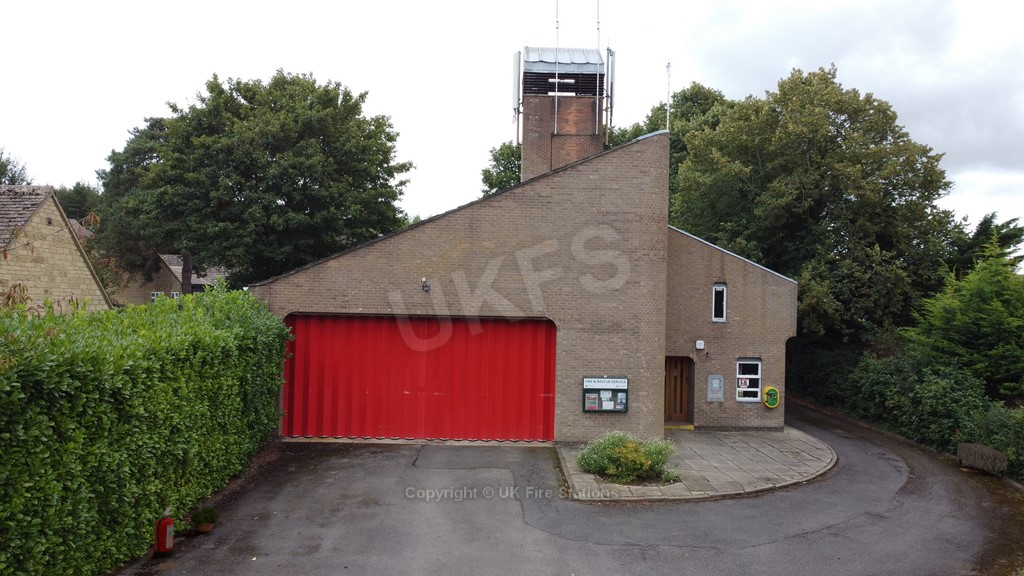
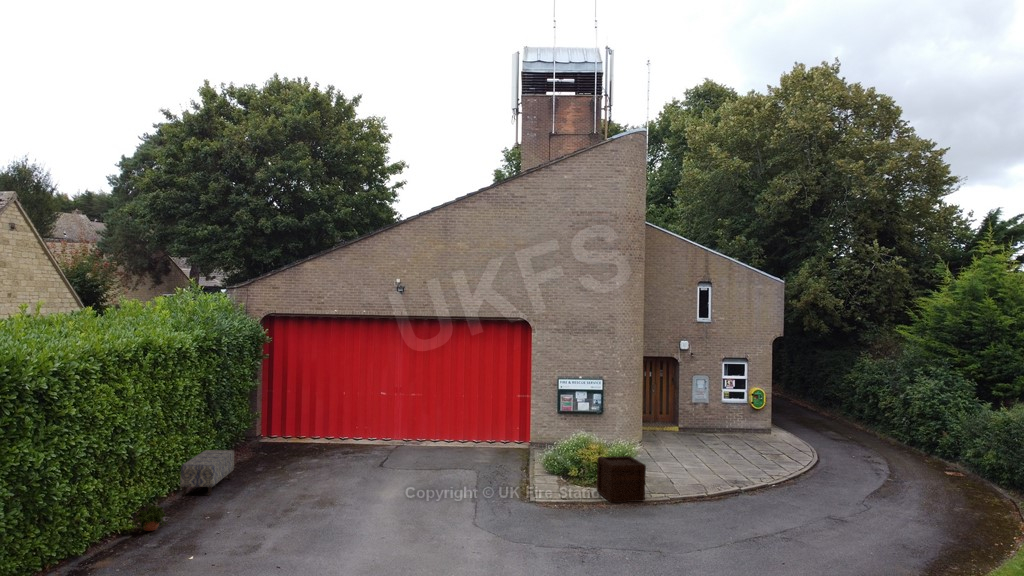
bench: present [957,443,1007,477] -> present [180,450,234,496]
wooden crate: none [635,454,686,501] -> present [597,456,646,503]
fire extinguisher: present [153,507,174,558] -> none [91,507,113,557]

